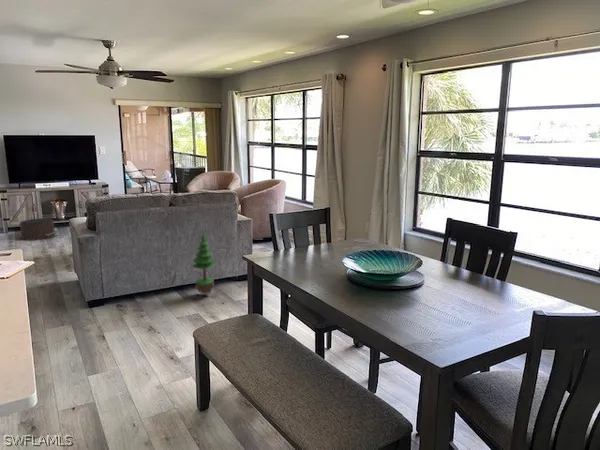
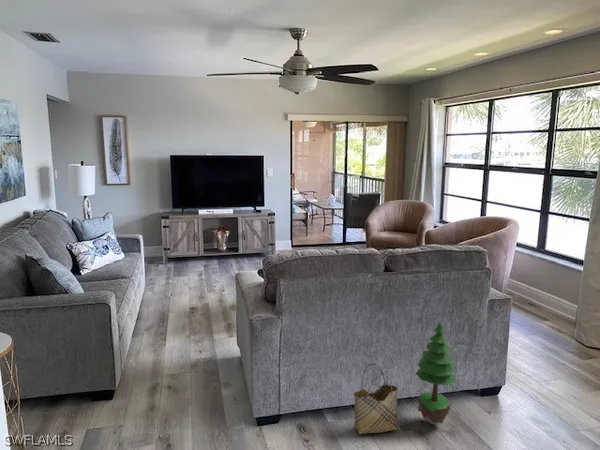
pouf: present [14,218,57,241] -> none [172,251,218,277]
woven basket: none [153,262,182,304] -> present [354,363,398,434]

